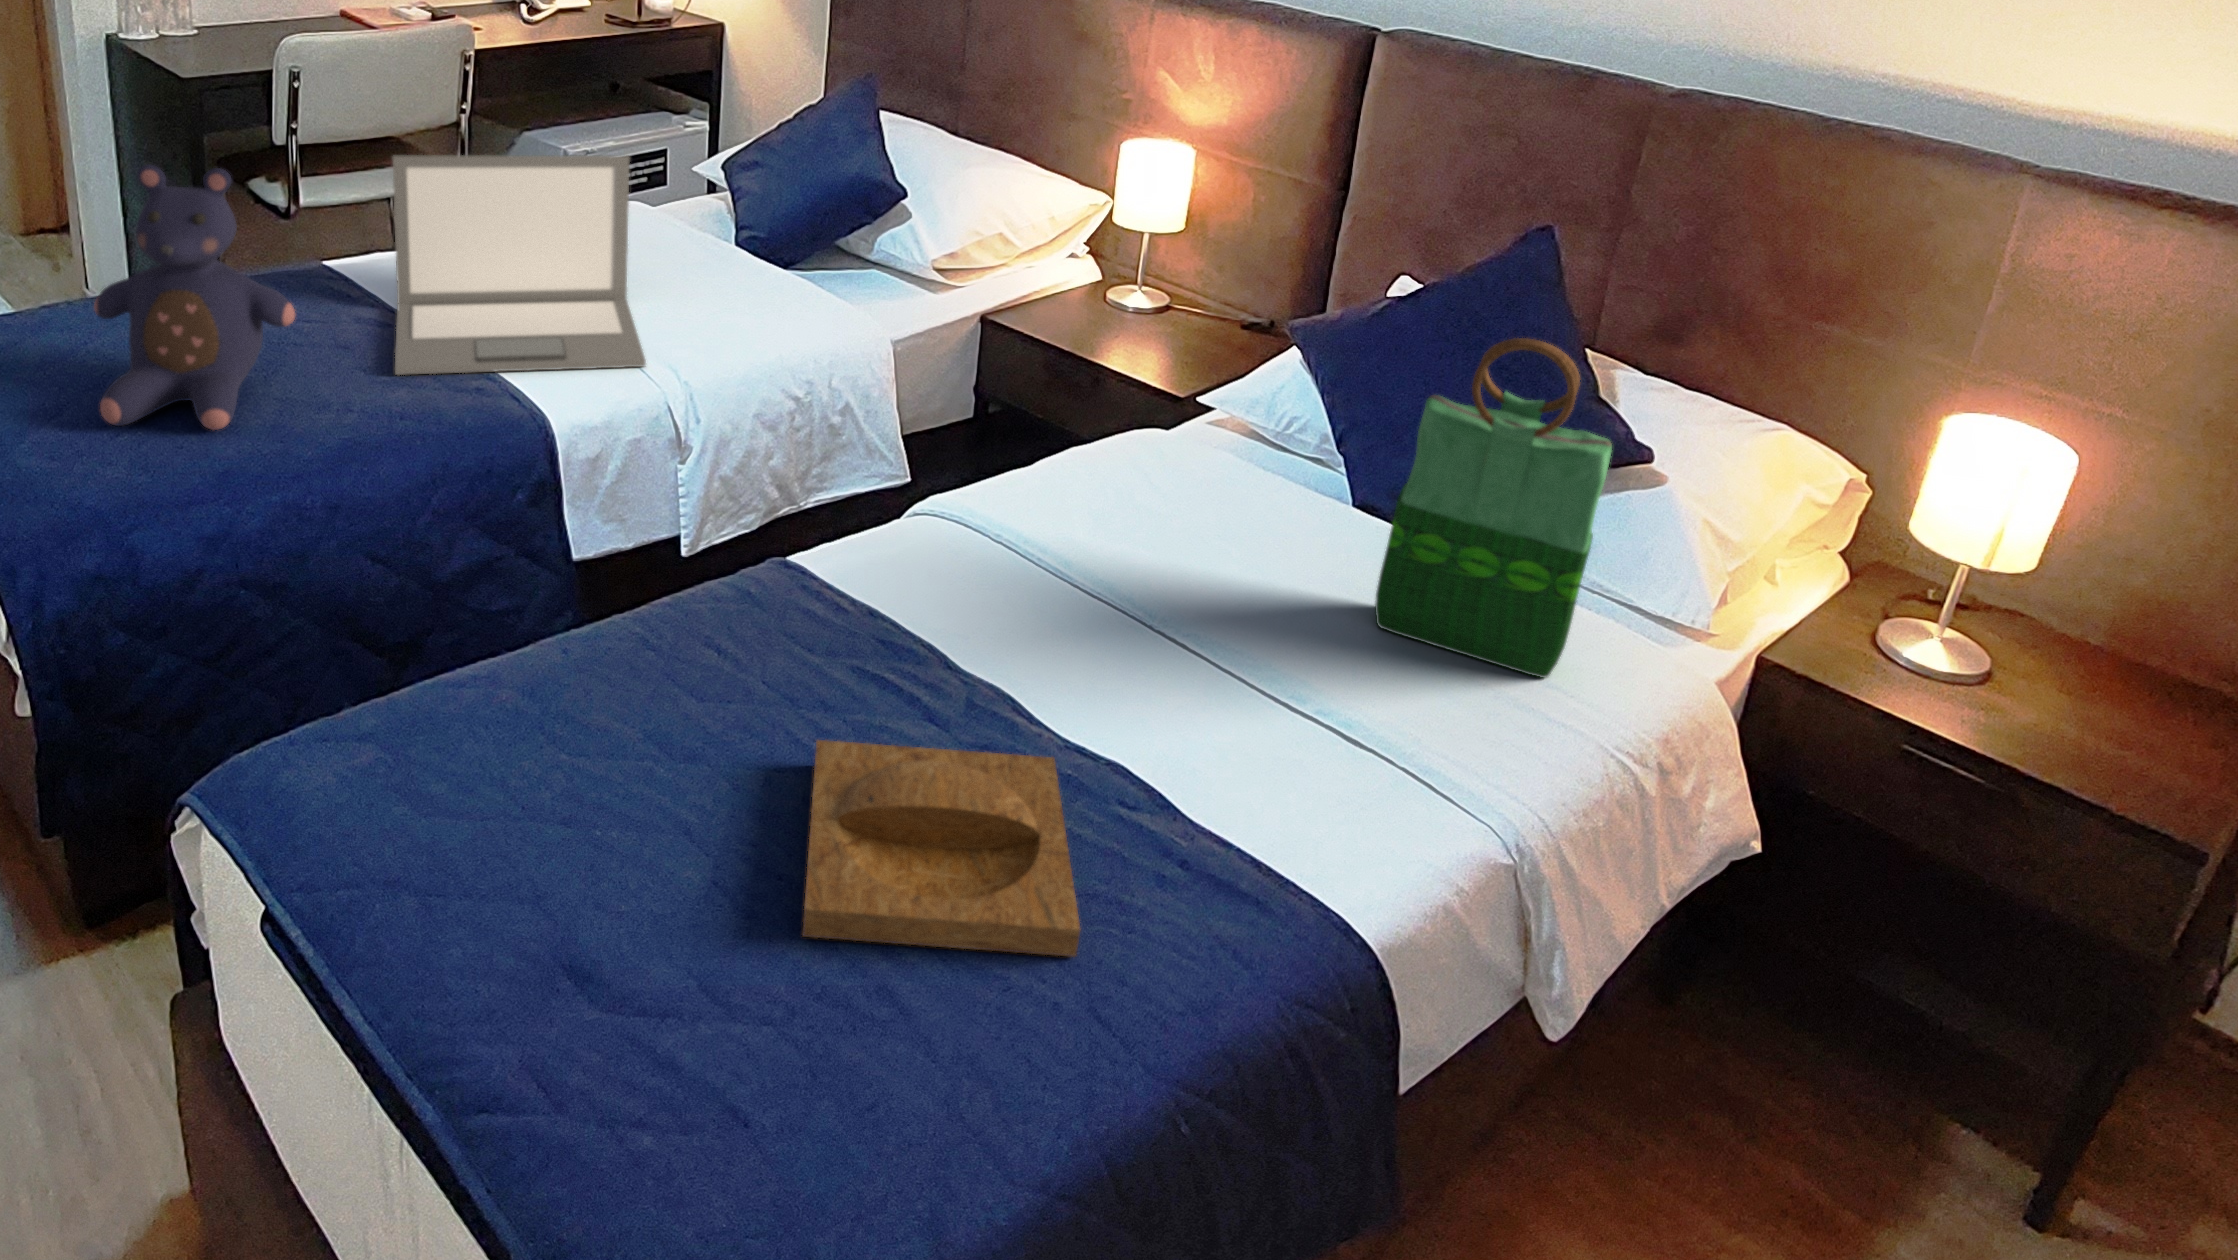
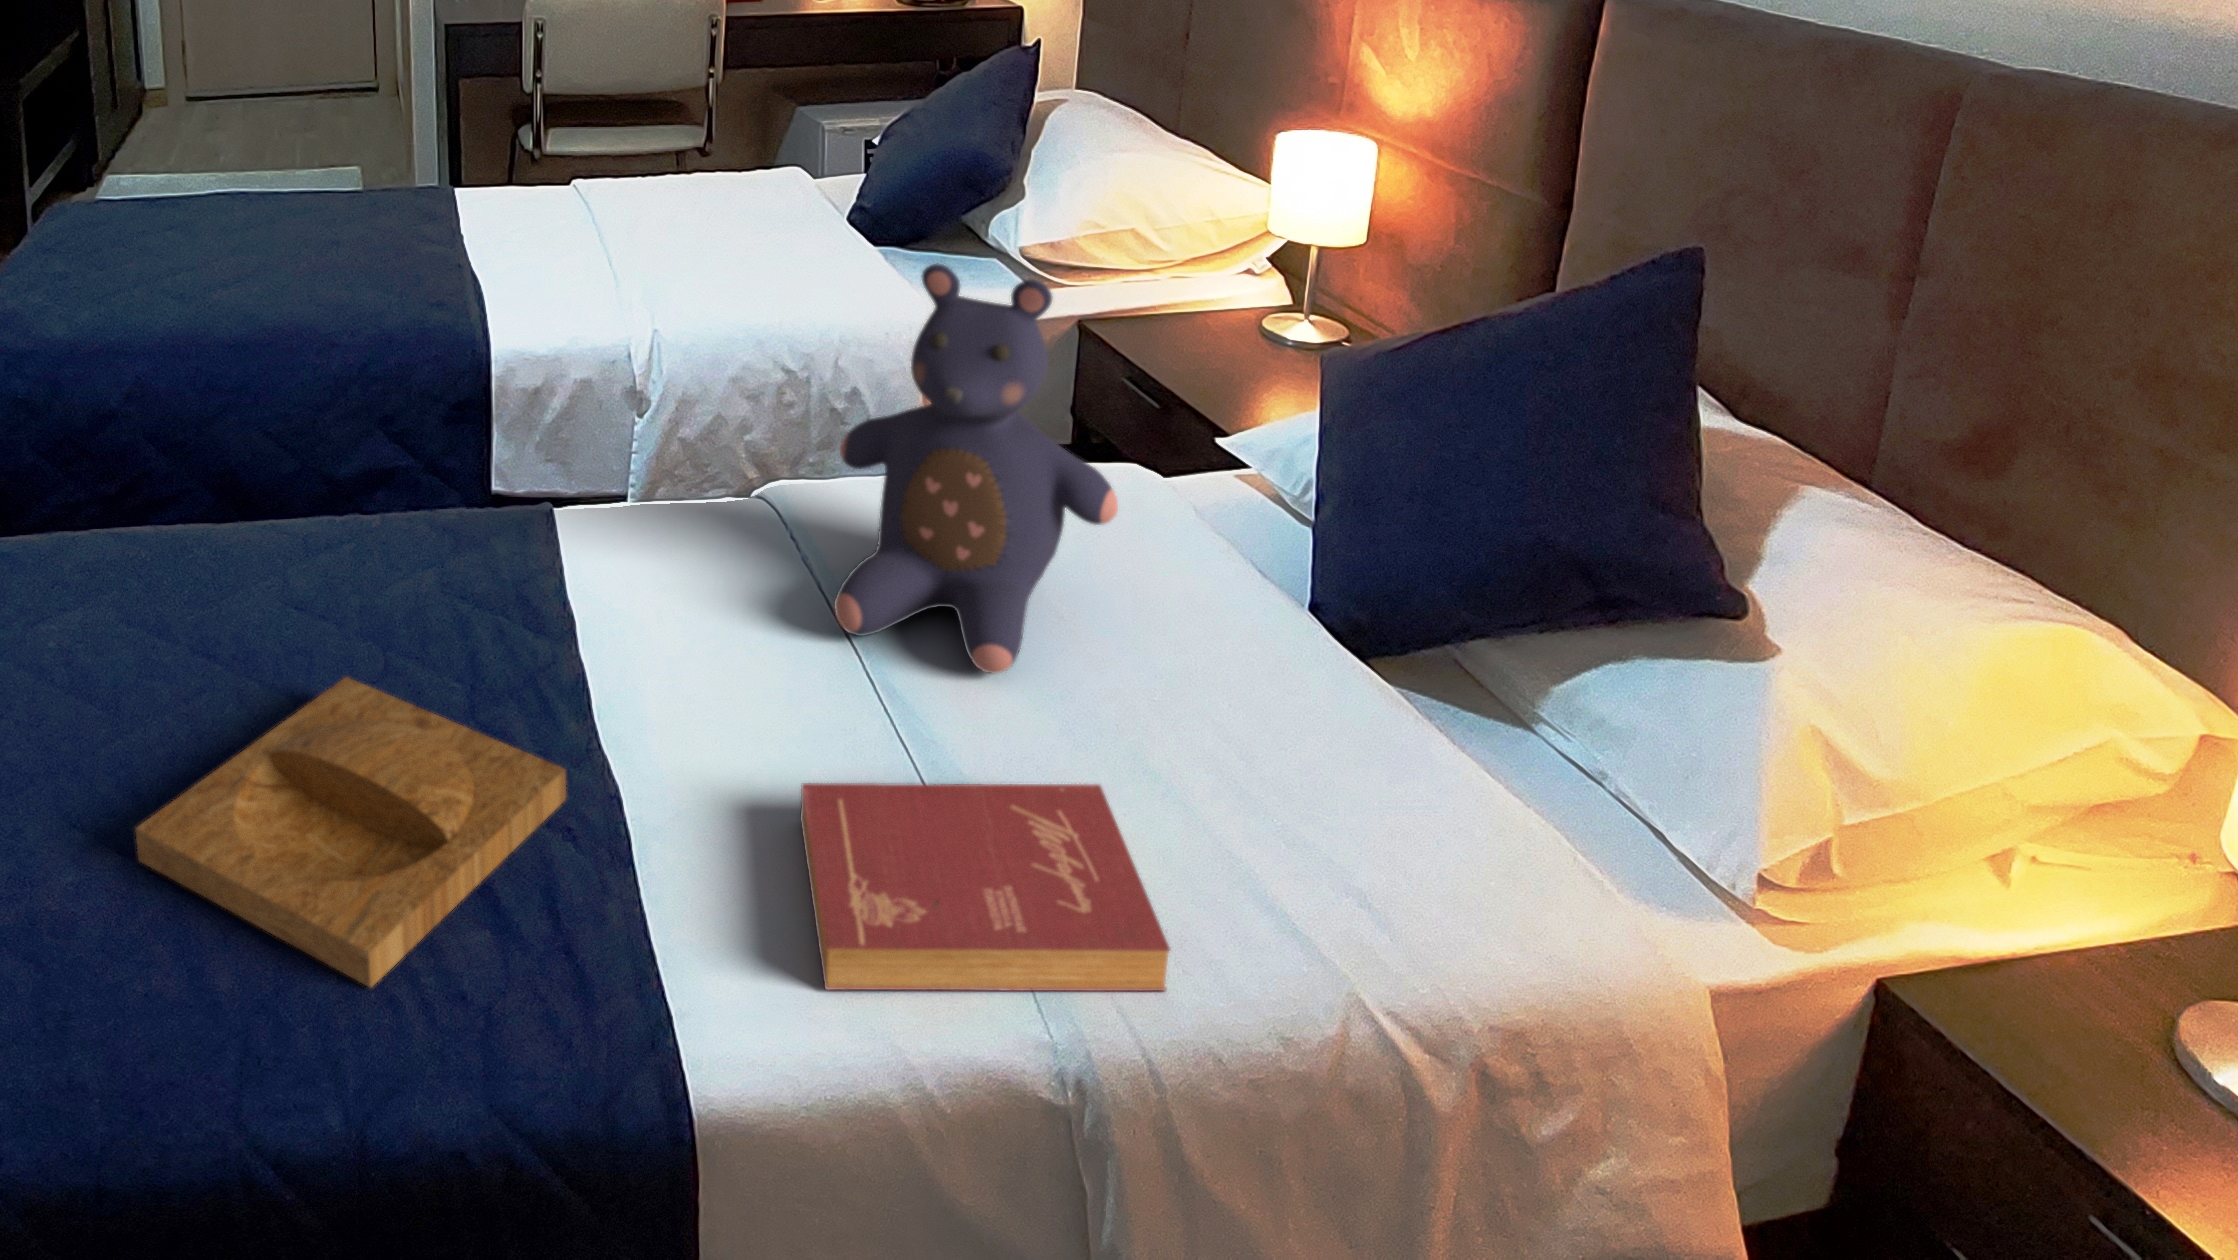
laptop: present [393,155,646,375] -> none [403,83,686,313]
teddy bear: present [94,165,295,430] -> present [834,263,1118,674]
tote bag: present [1375,338,1612,678] -> none [1188,358,1488,888]
book: none [1212,662,1508,847] -> present [800,783,1170,991]

